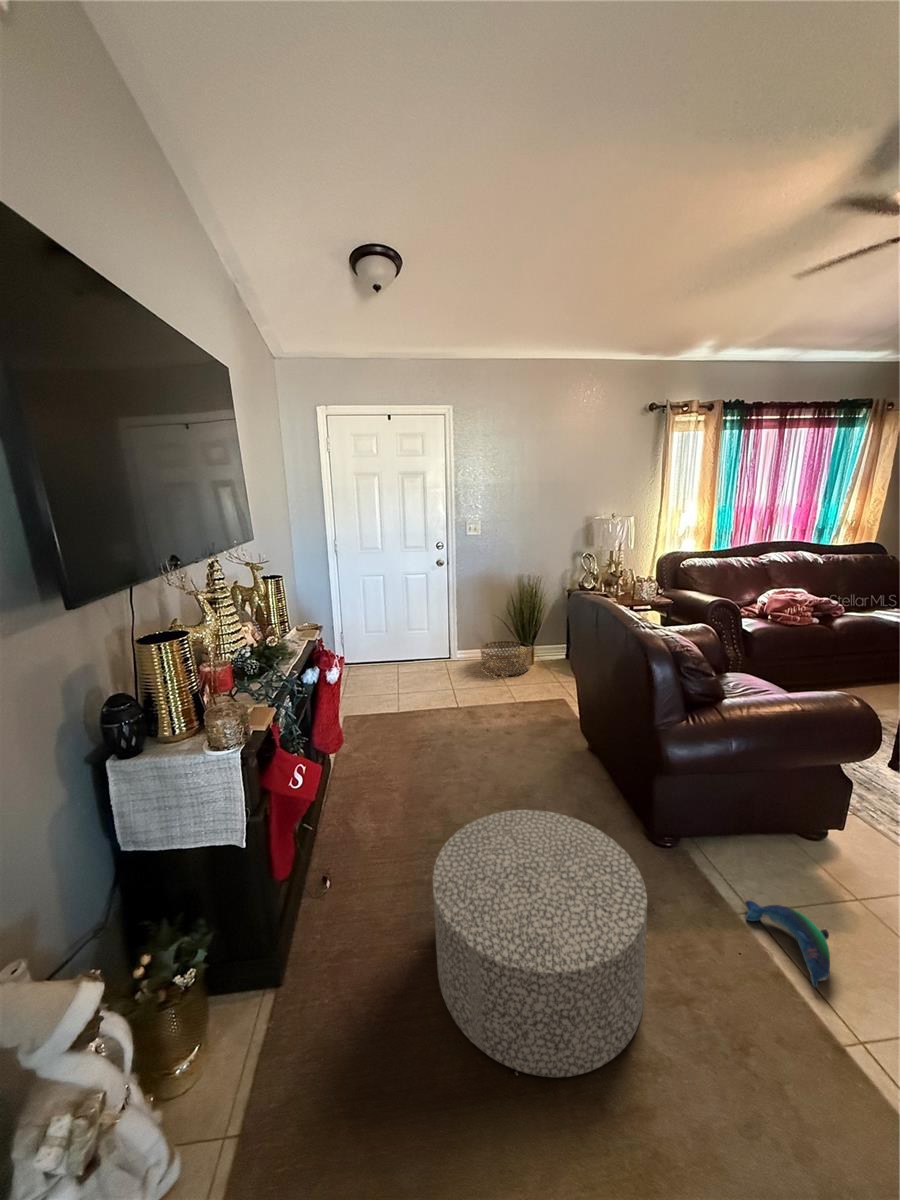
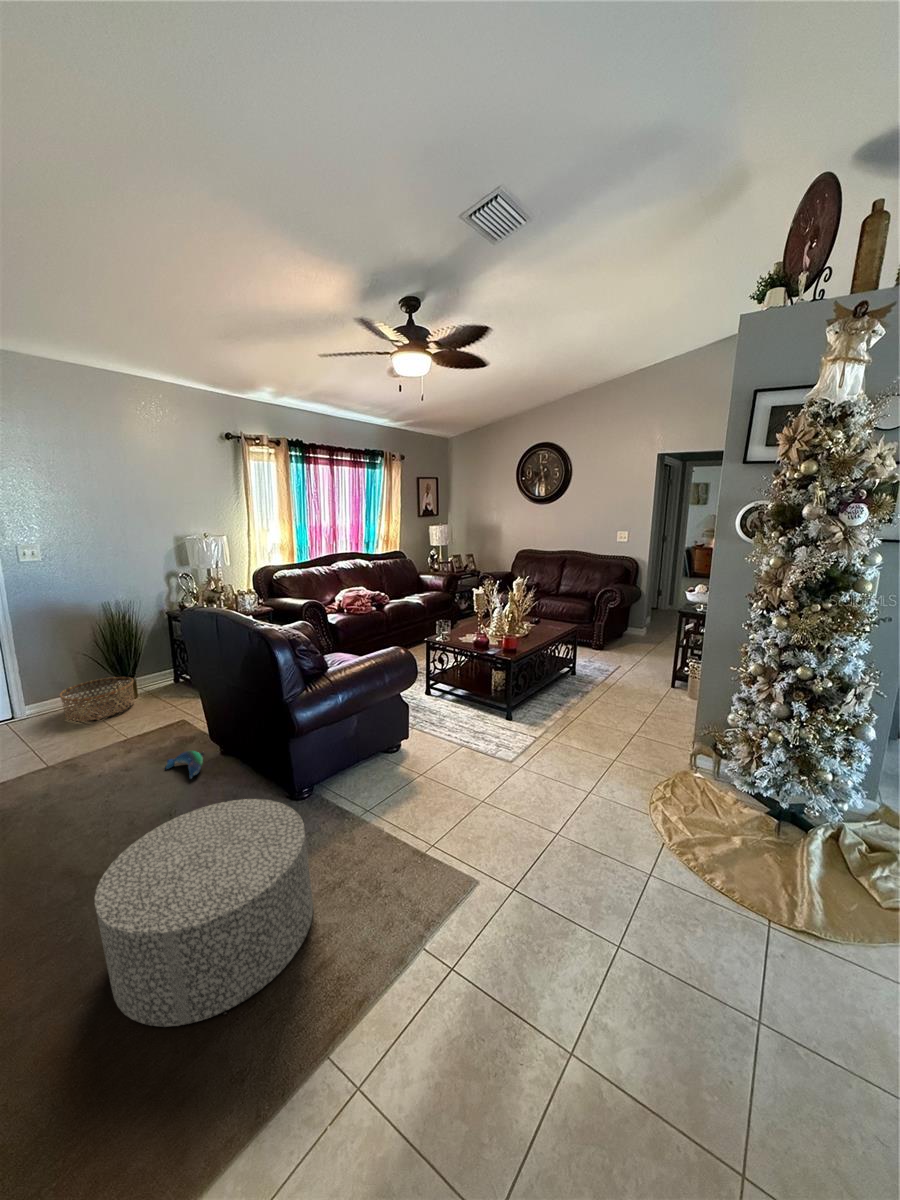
plush toy: present [745,900,830,988] -> present [166,751,204,779]

